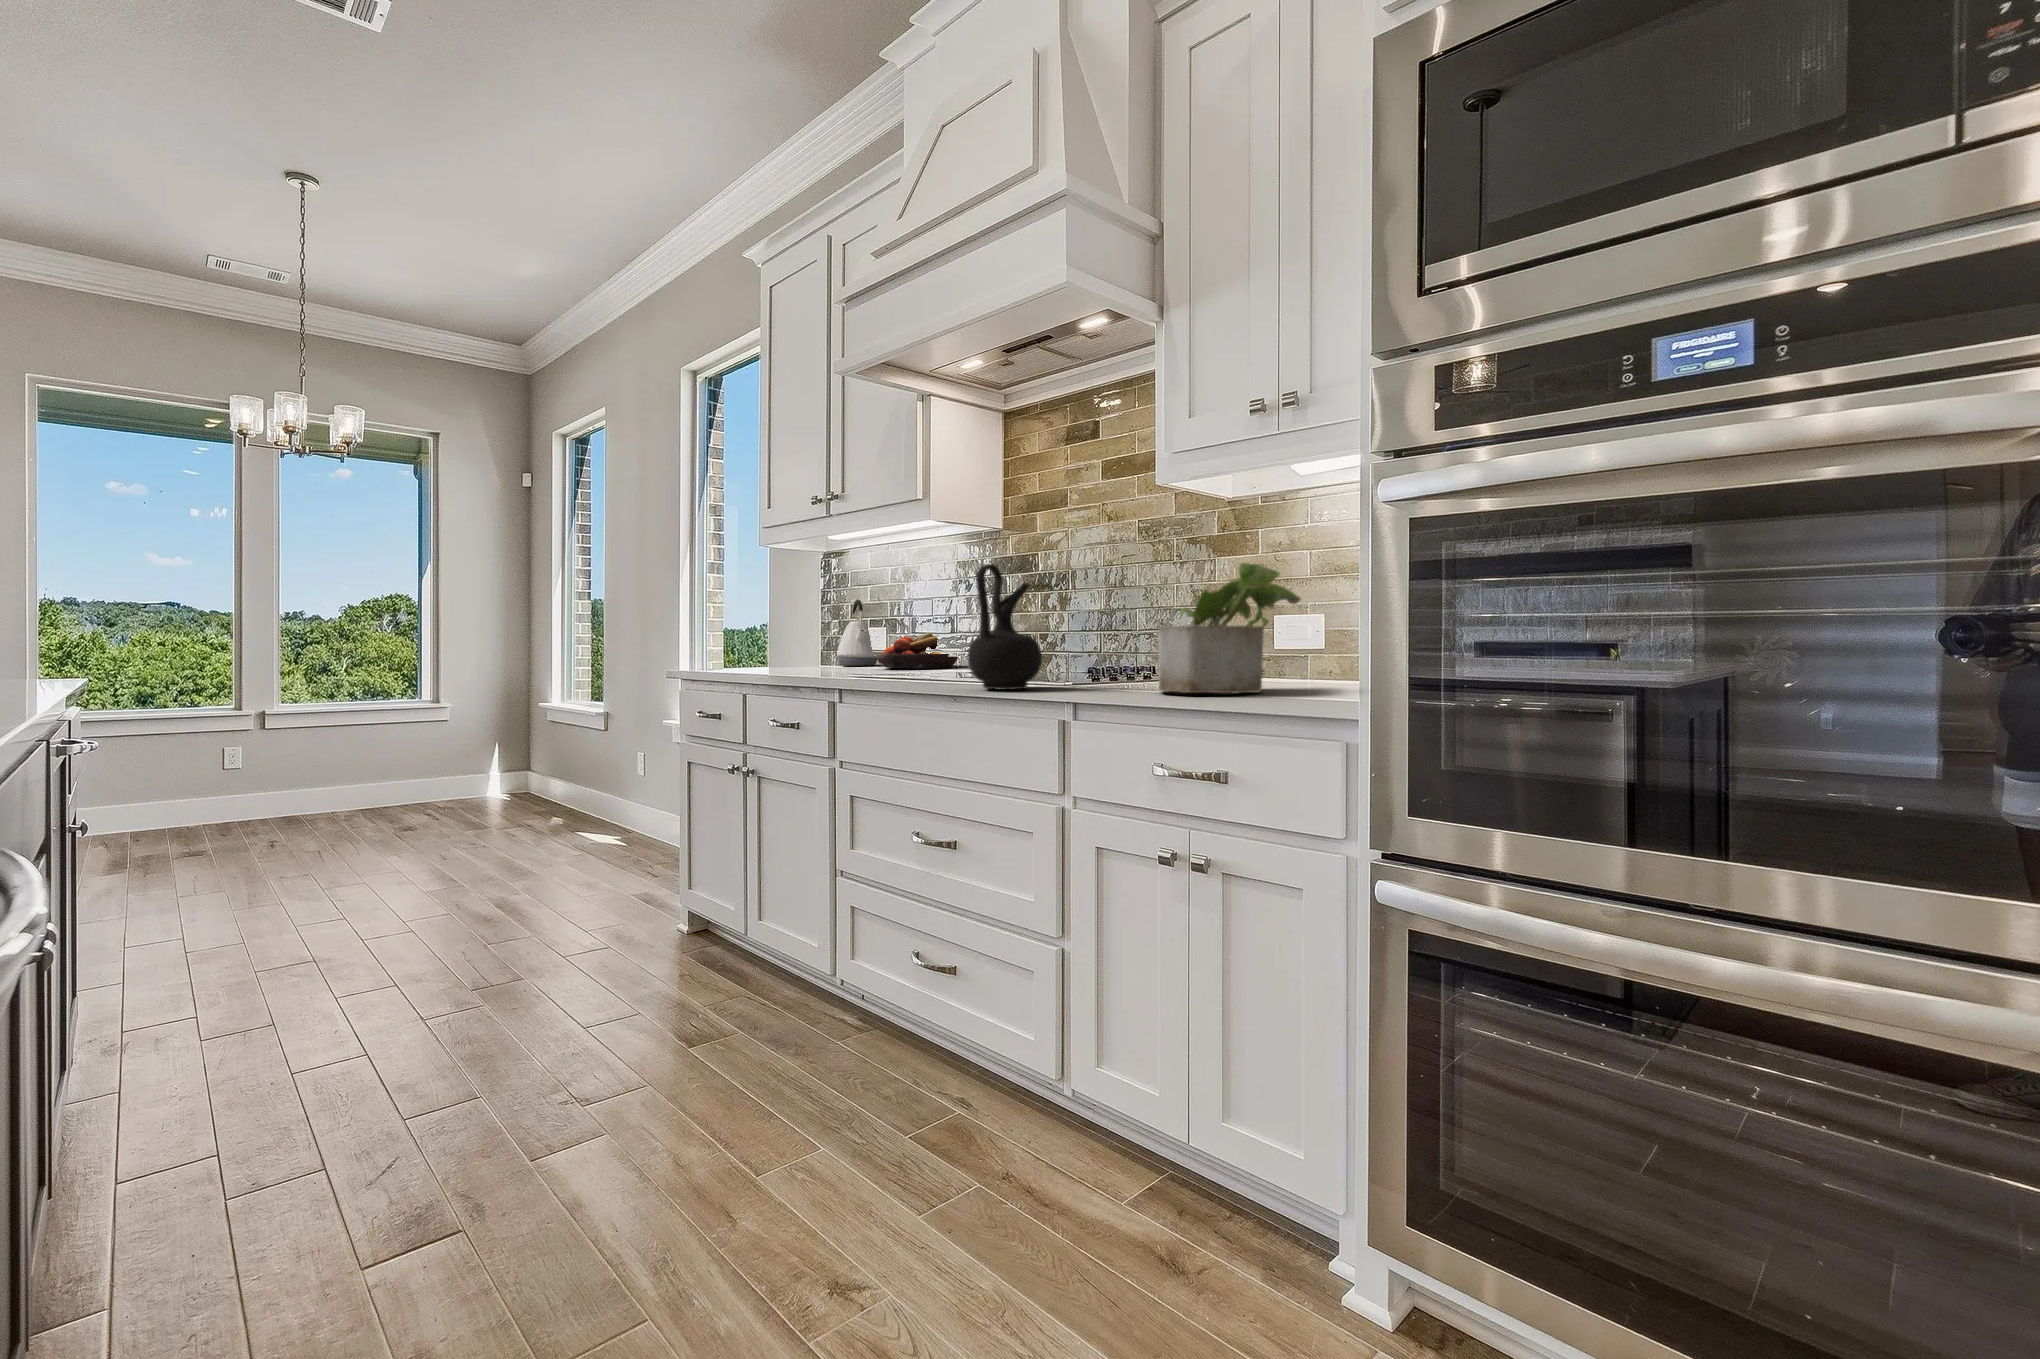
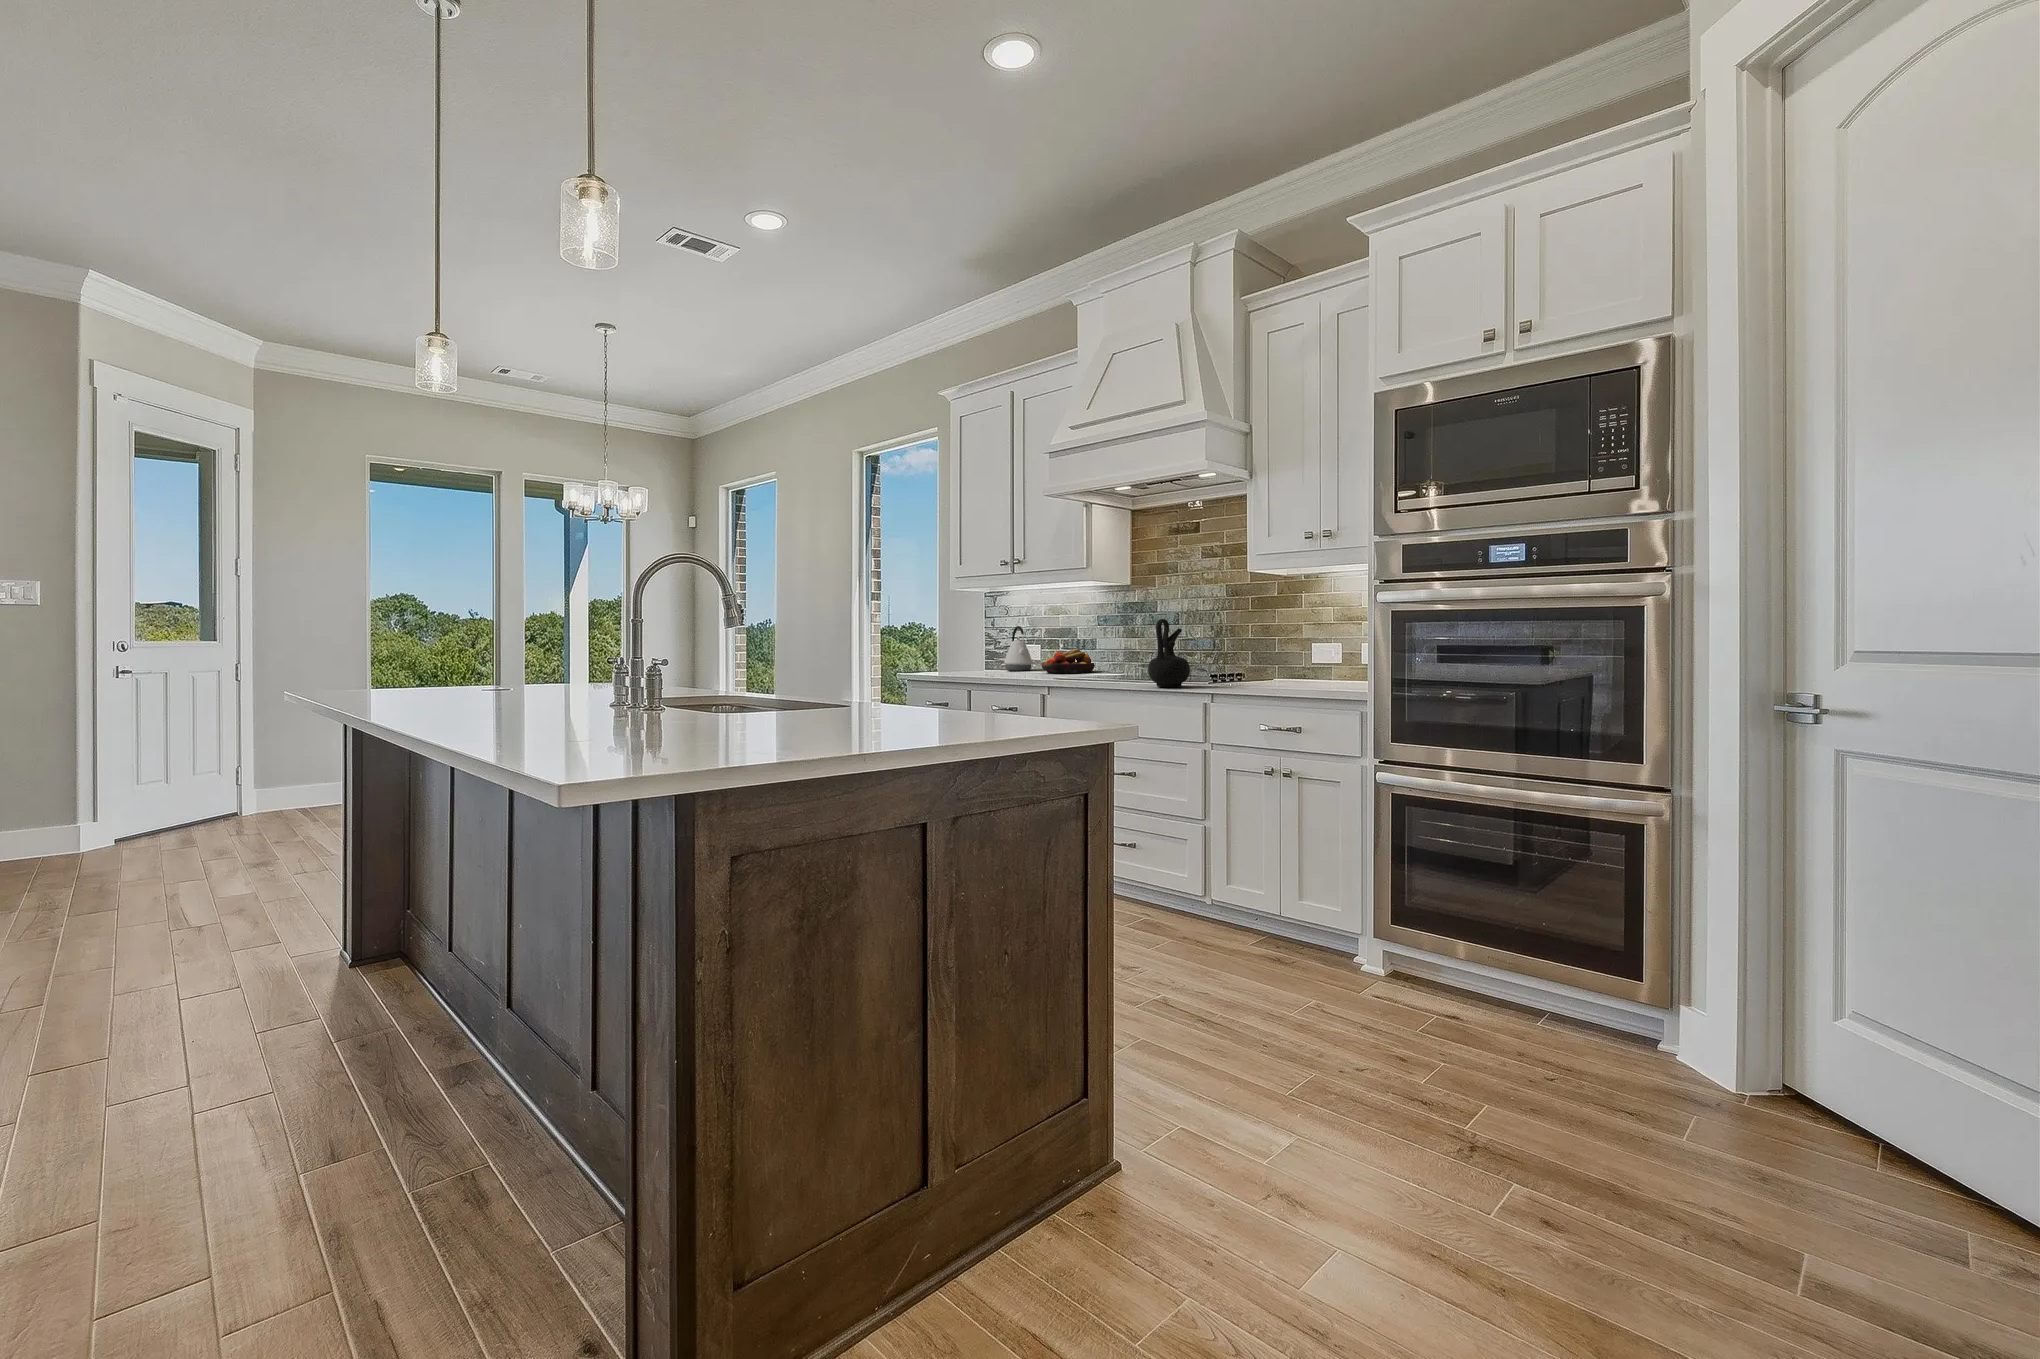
potted plant: present [1158,563,1301,694] -> none [1259,623,1334,689]

